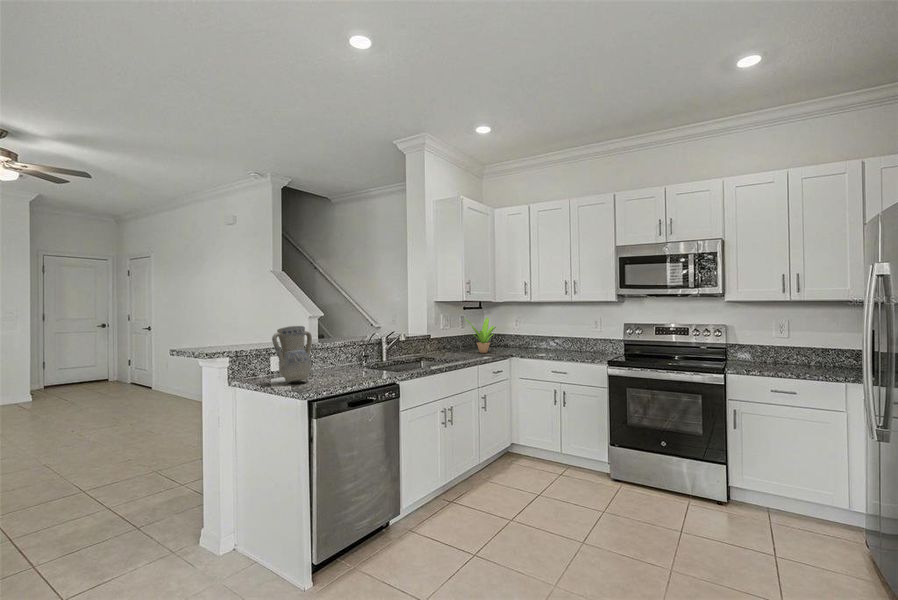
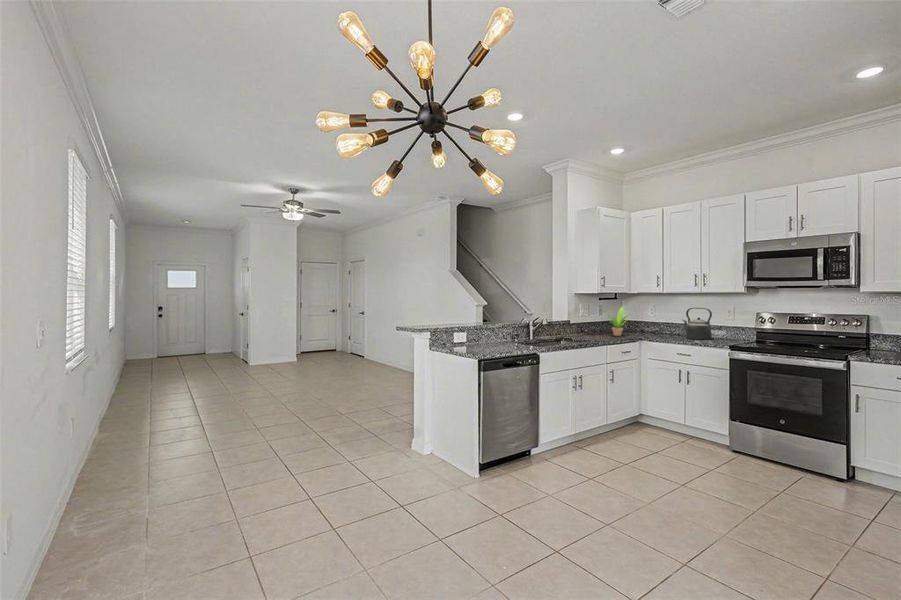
kettle: none [551,318,583,354] -> present [682,308,712,340]
vase: present [272,326,312,382] -> none [454,311,479,349]

